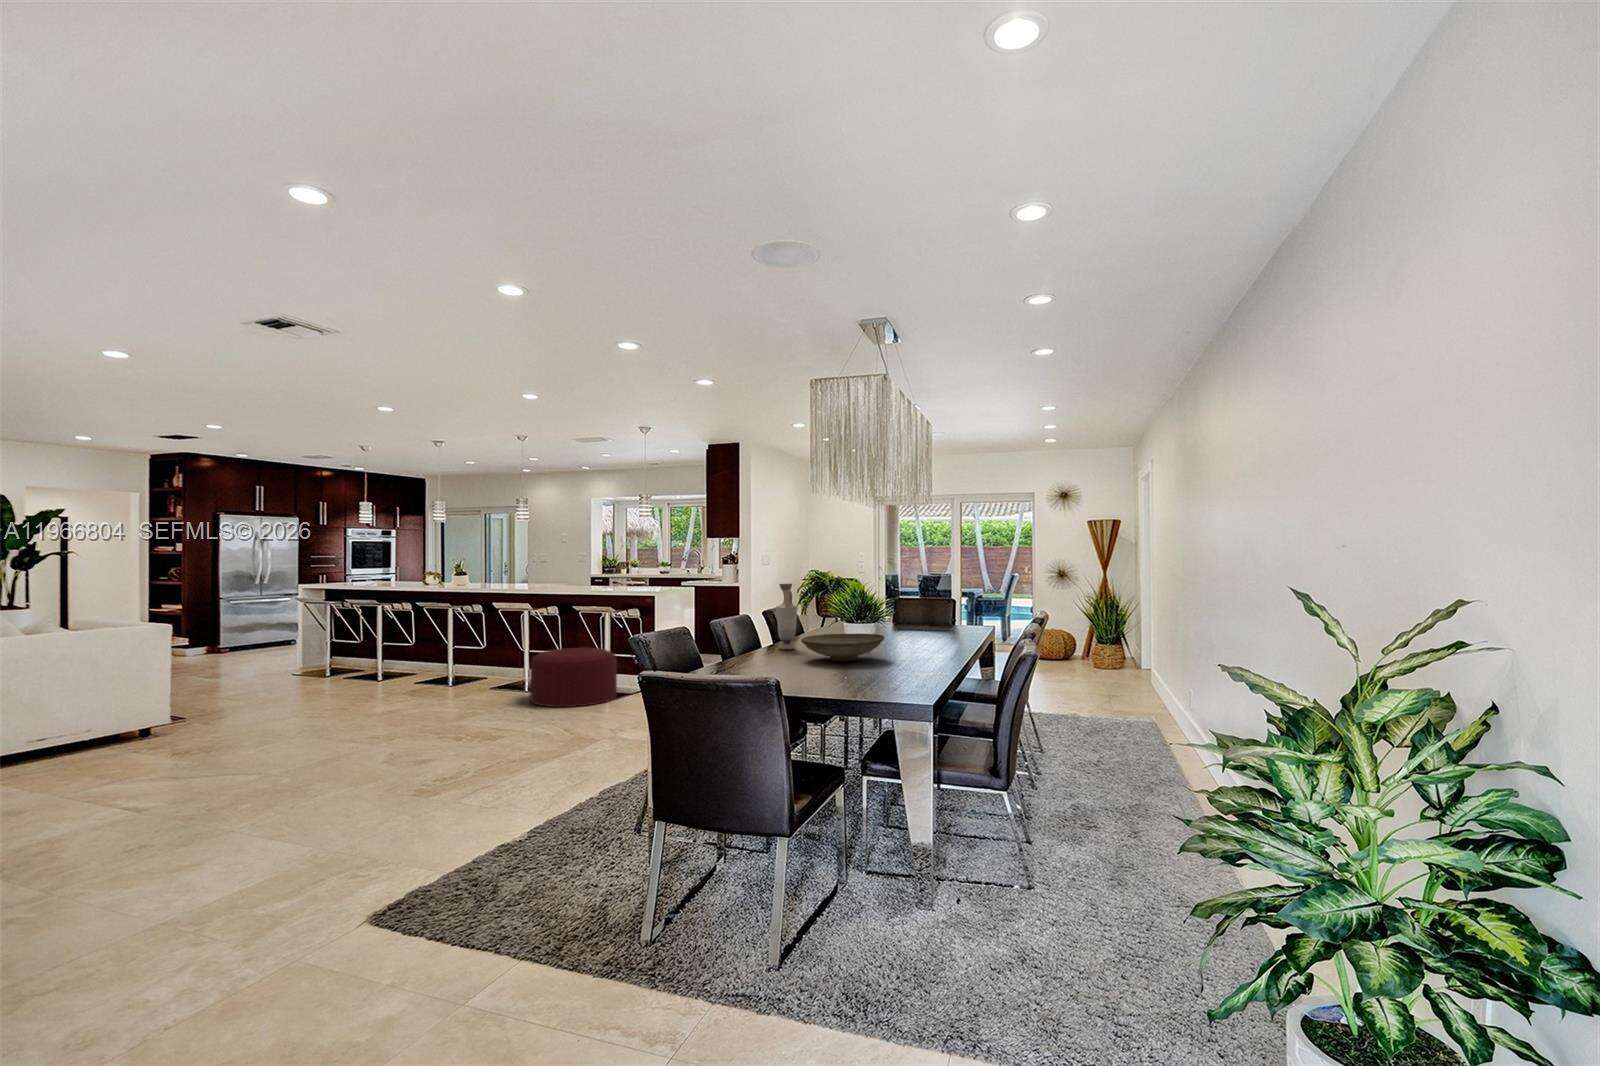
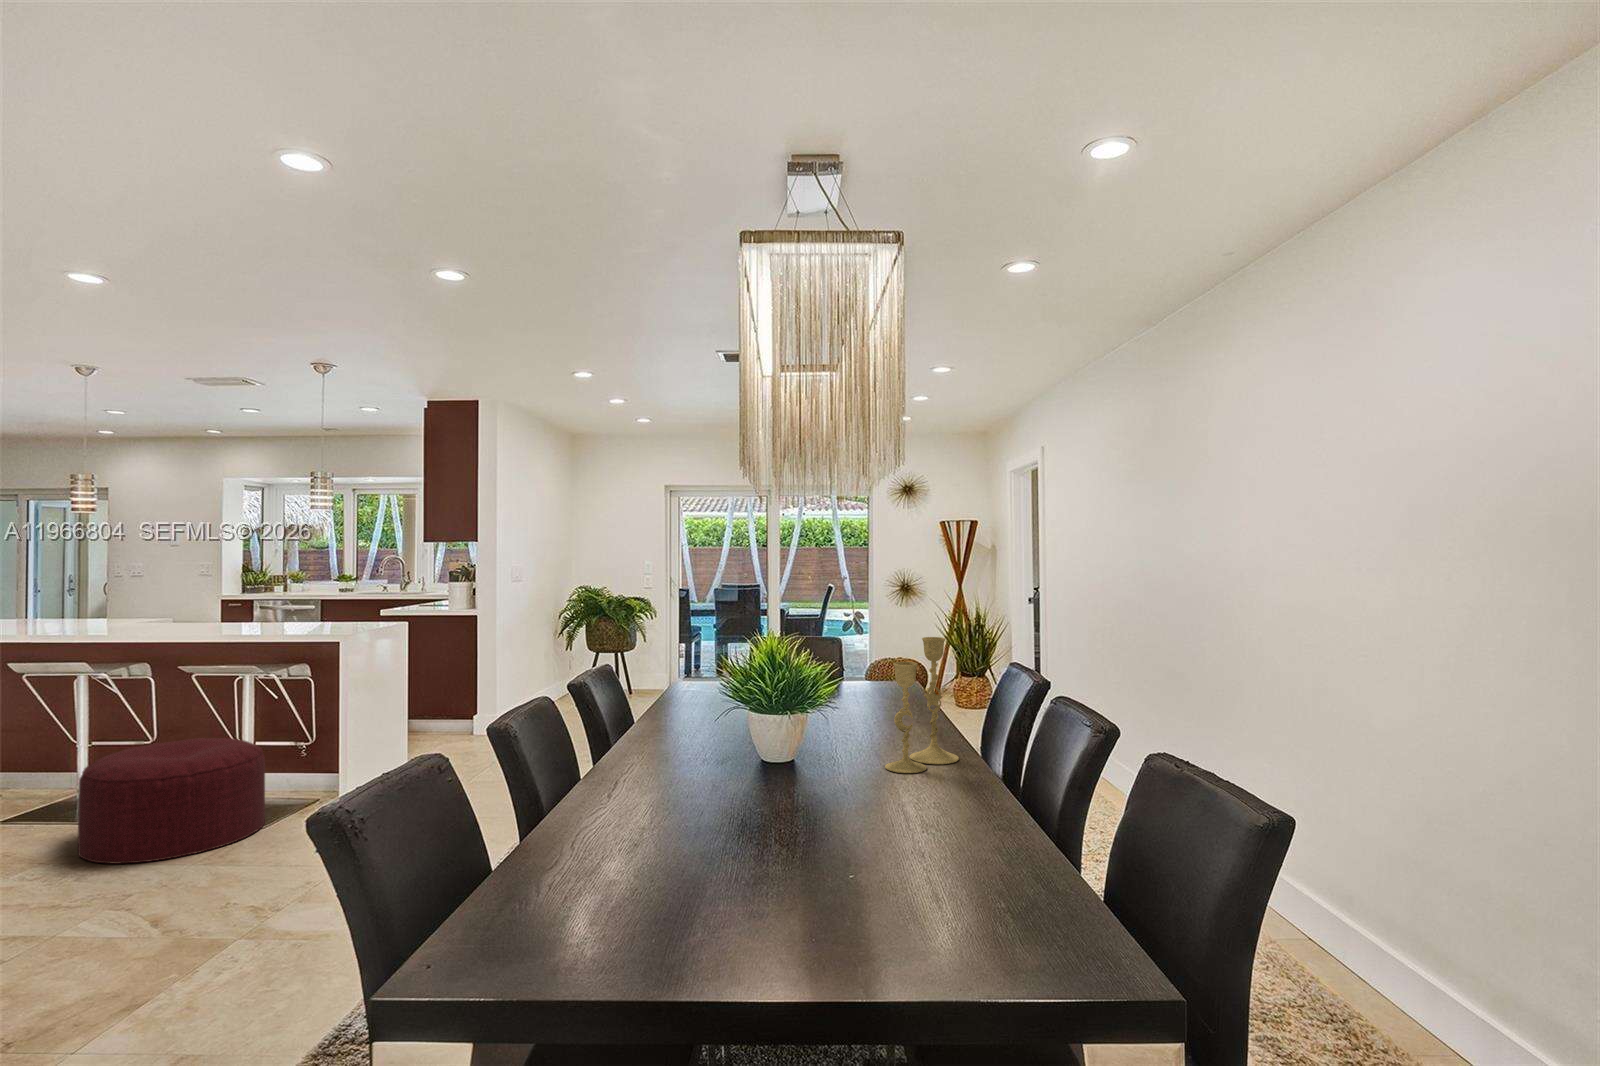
vase: present [775,583,798,650] -> none [626,647,671,780]
candlestick: none [910,583,956,653] -> present [885,637,959,773]
decorative bowl: present [801,634,885,661] -> none [710,748,882,821]

